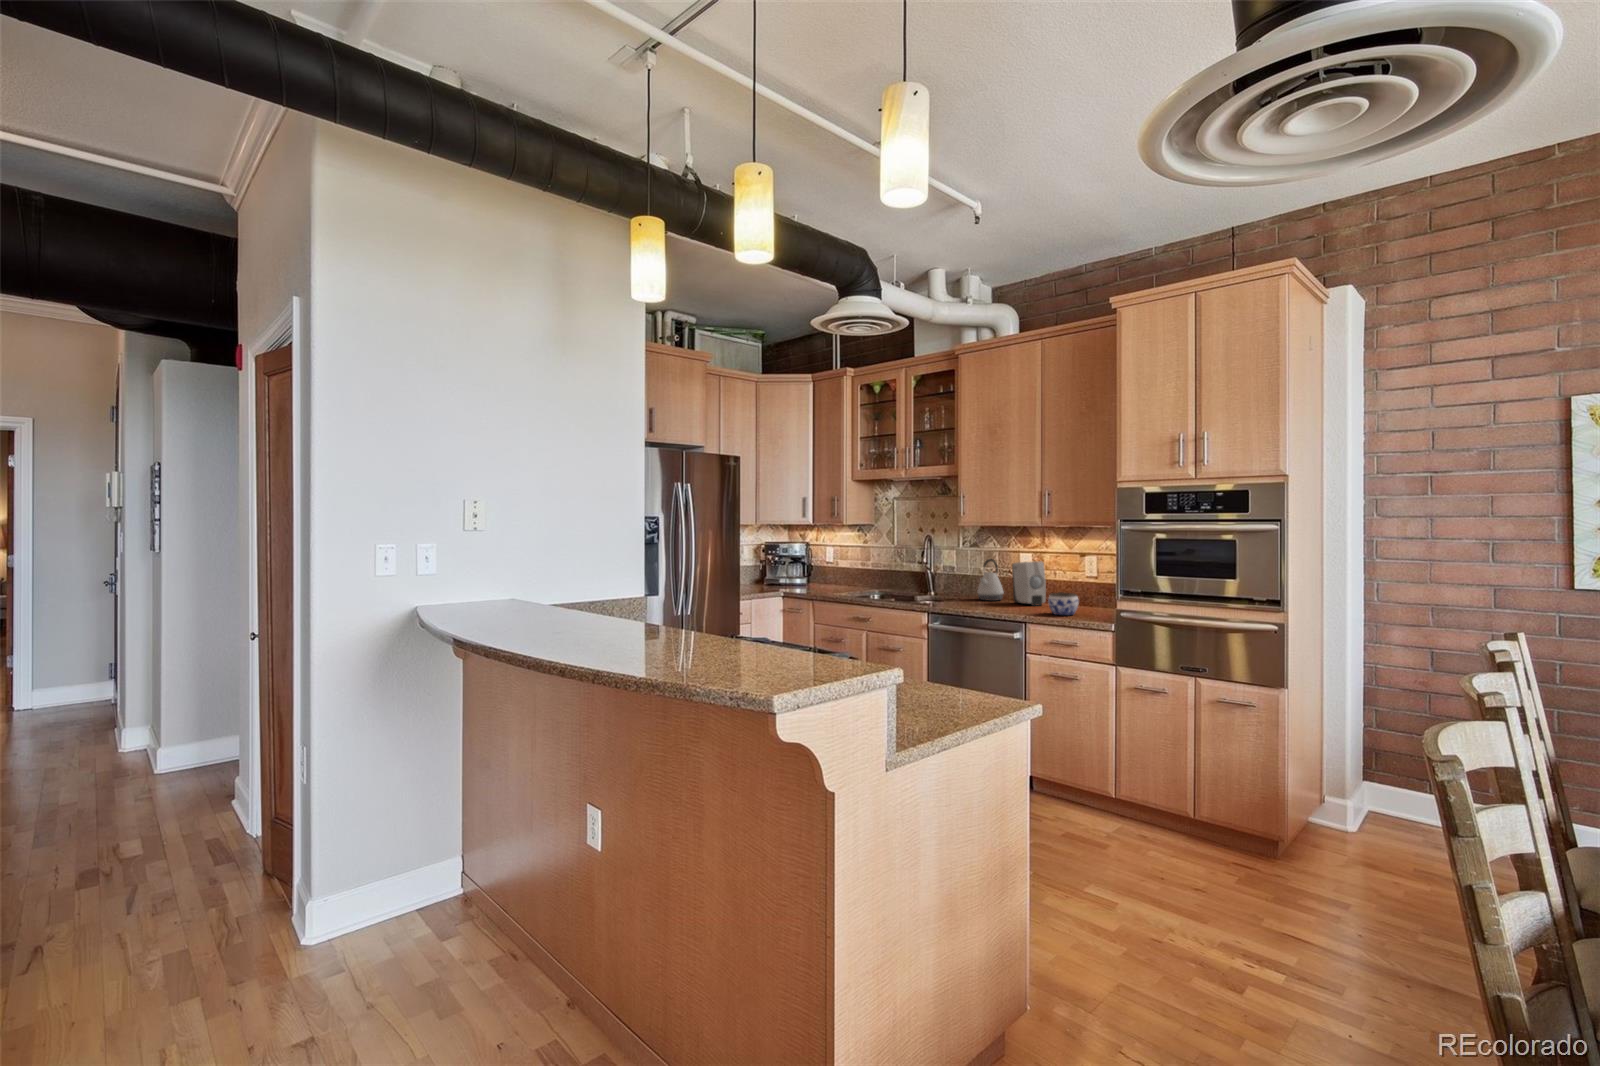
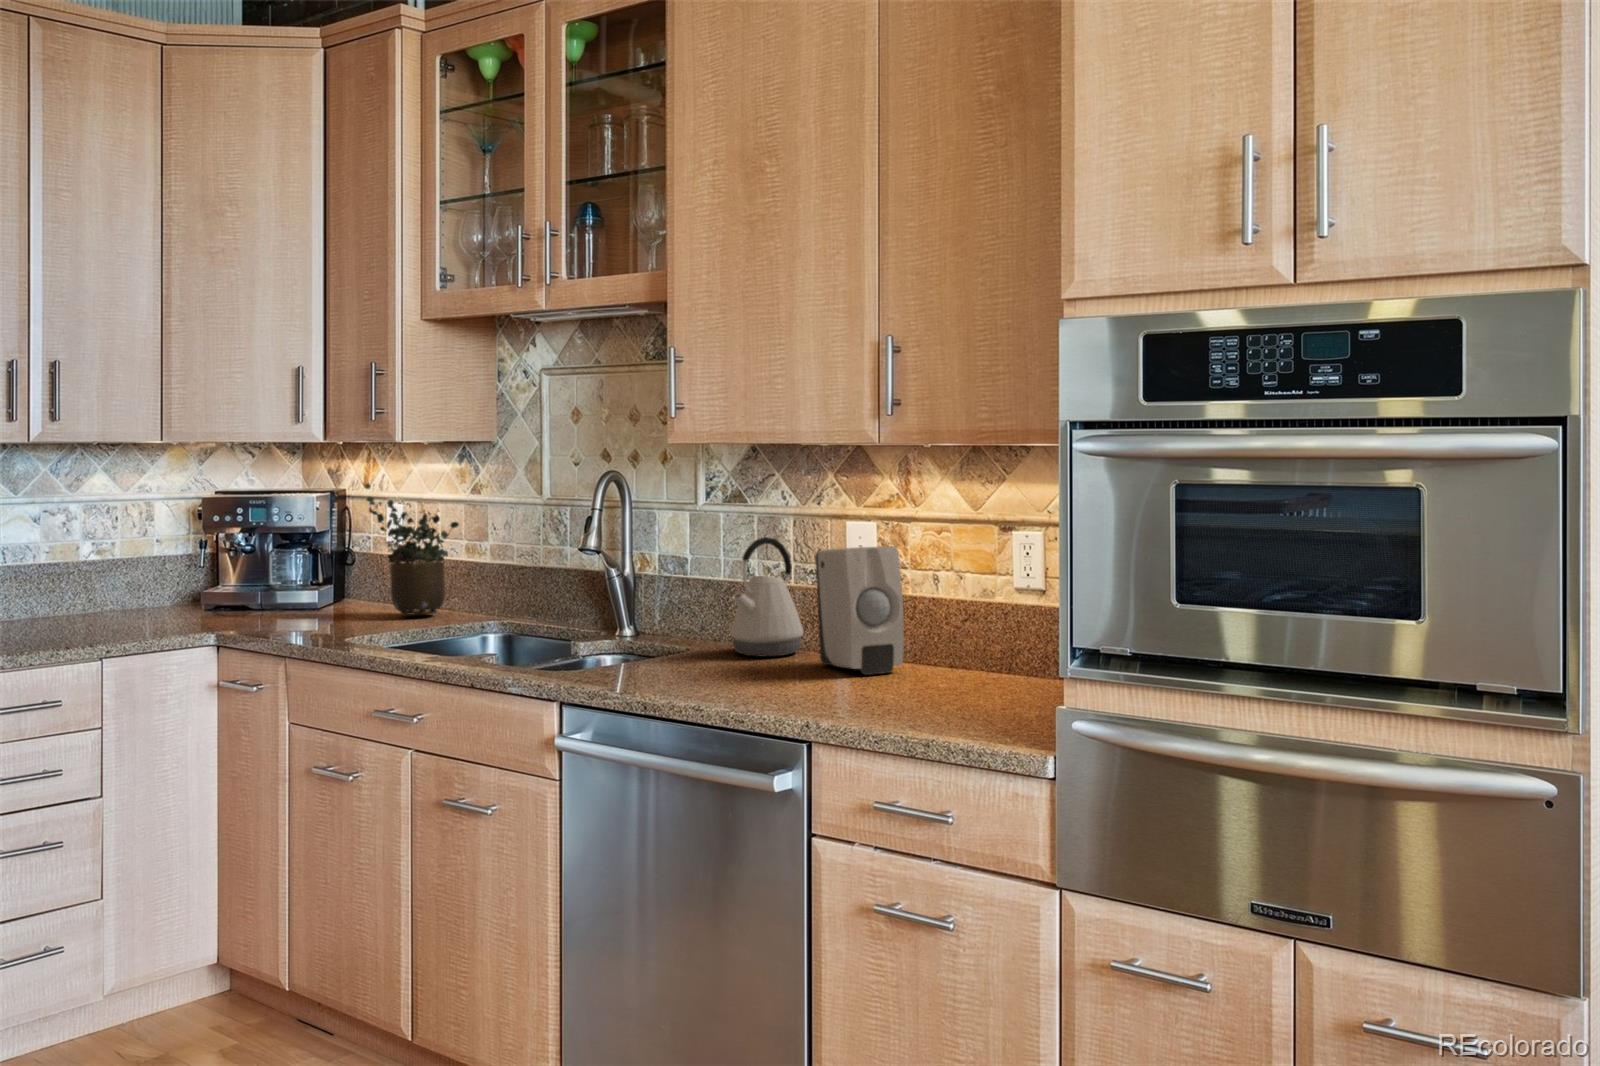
potted plant: none [827,539,861,587] -> present [365,483,459,615]
jar: present [1048,592,1079,615] -> none [884,643,971,716]

